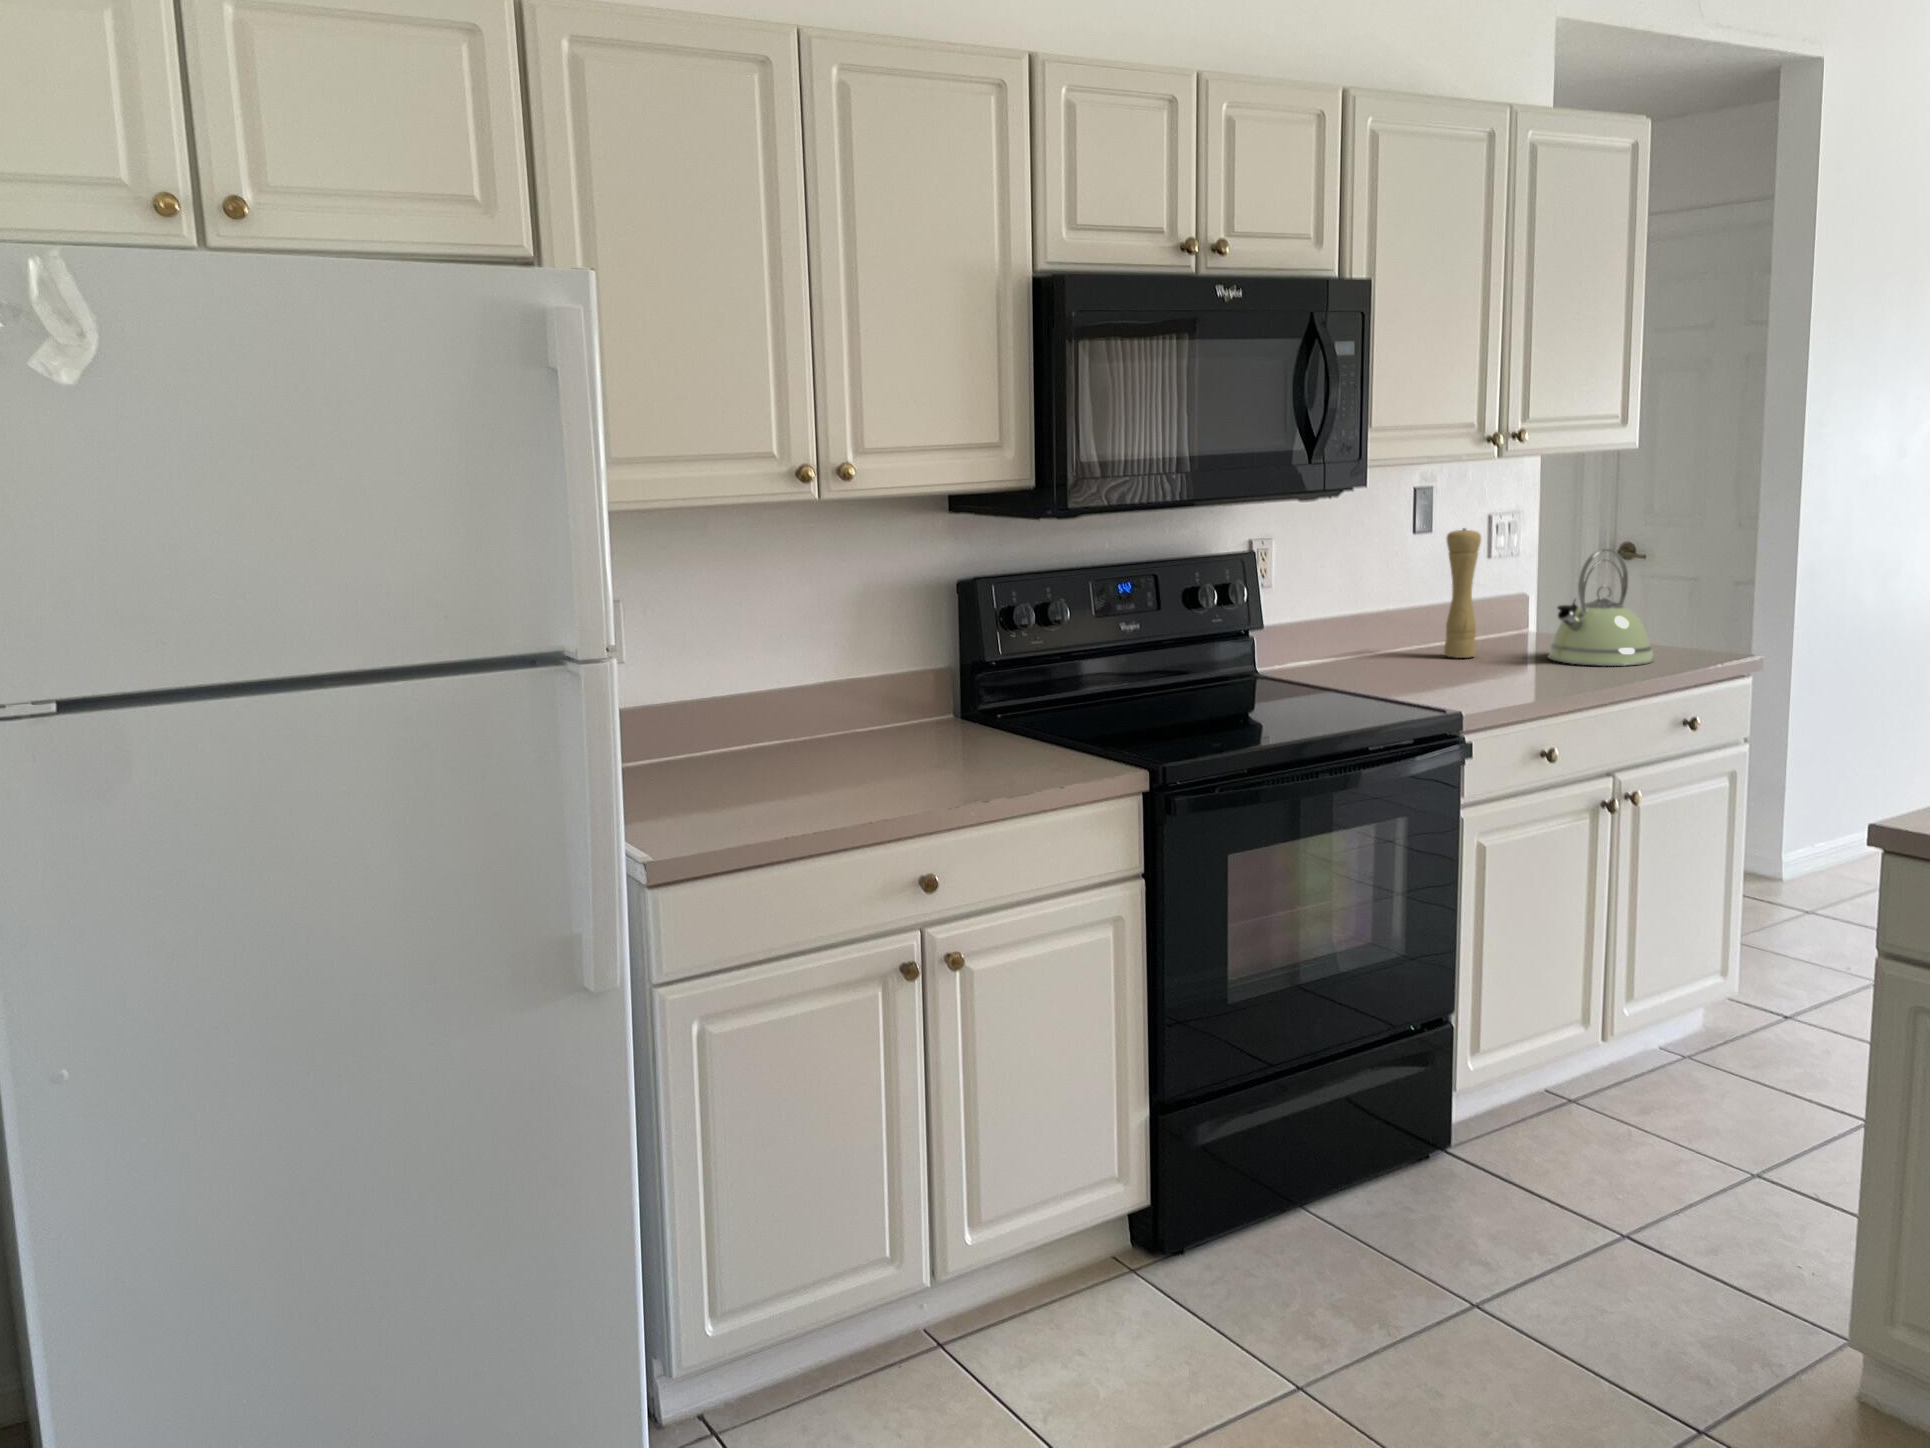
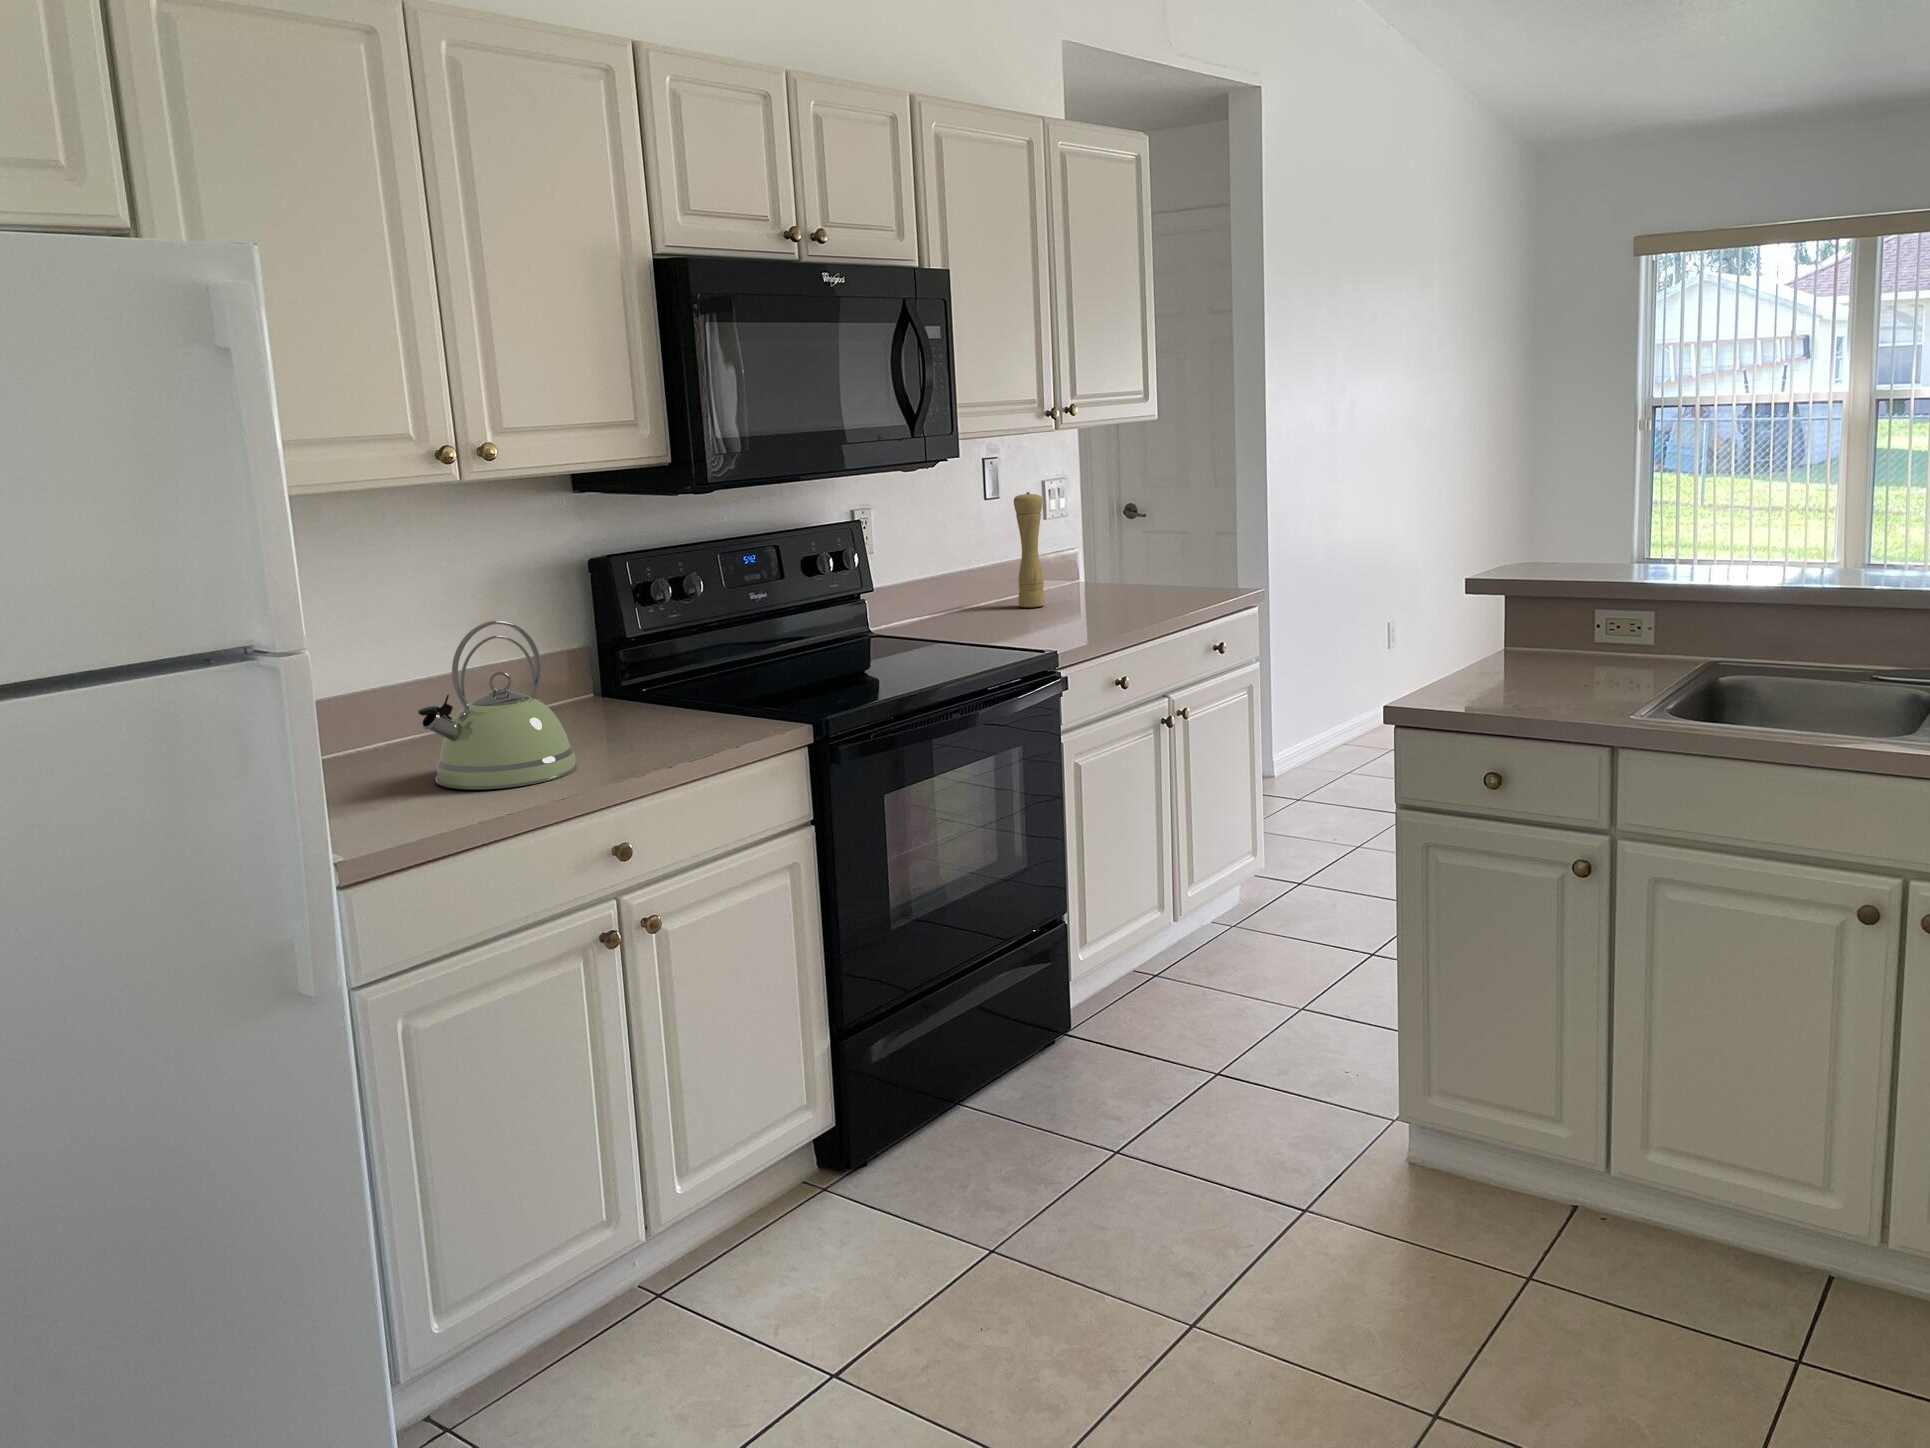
kettle: present [1548,549,1654,666] -> present [418,621,578,789]

